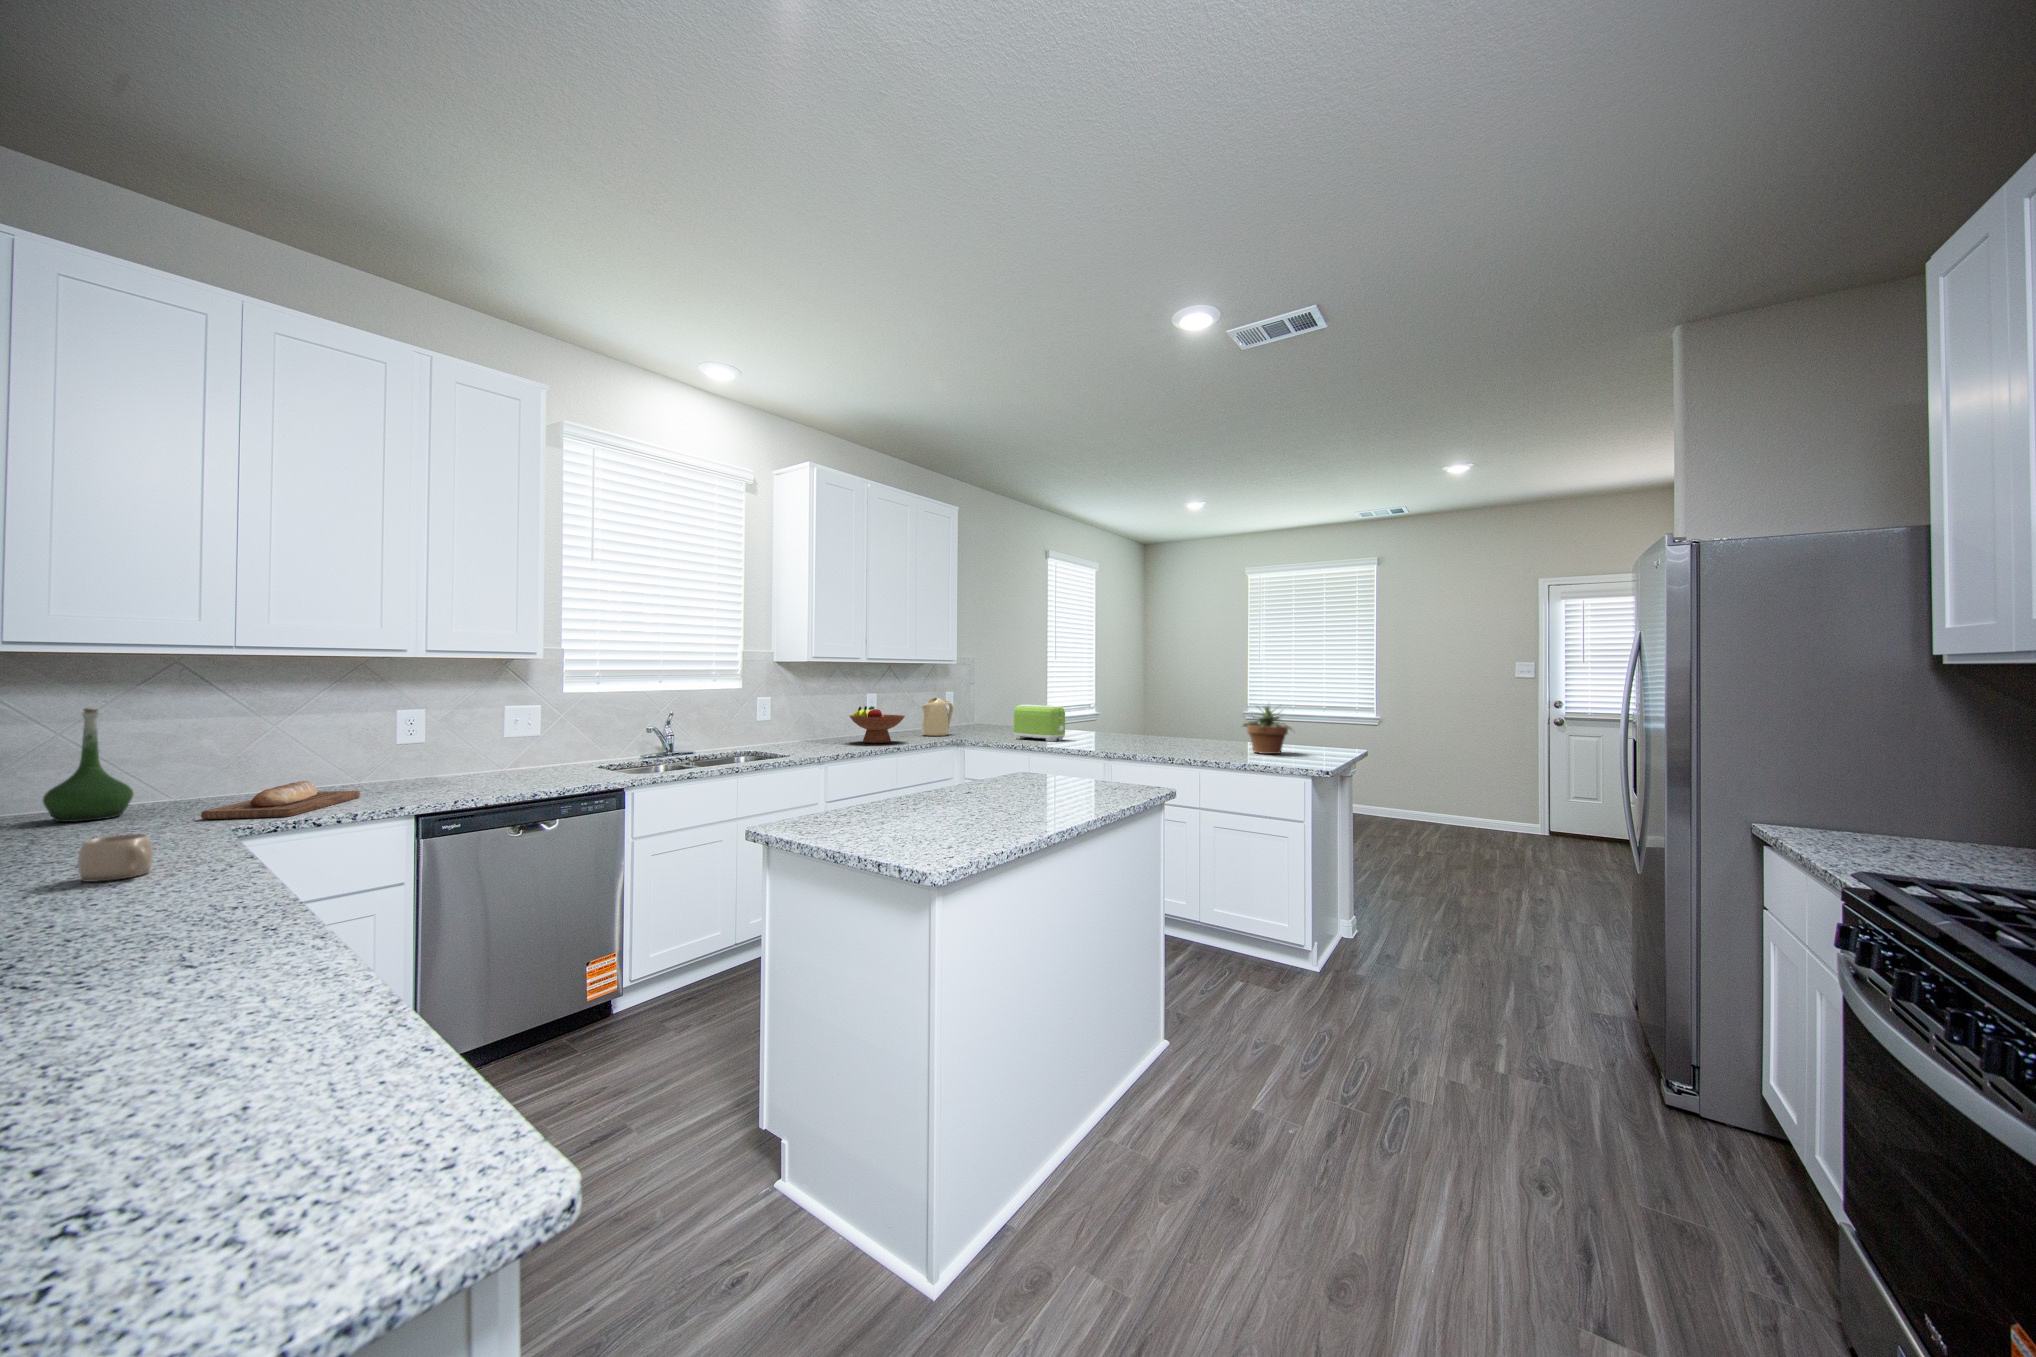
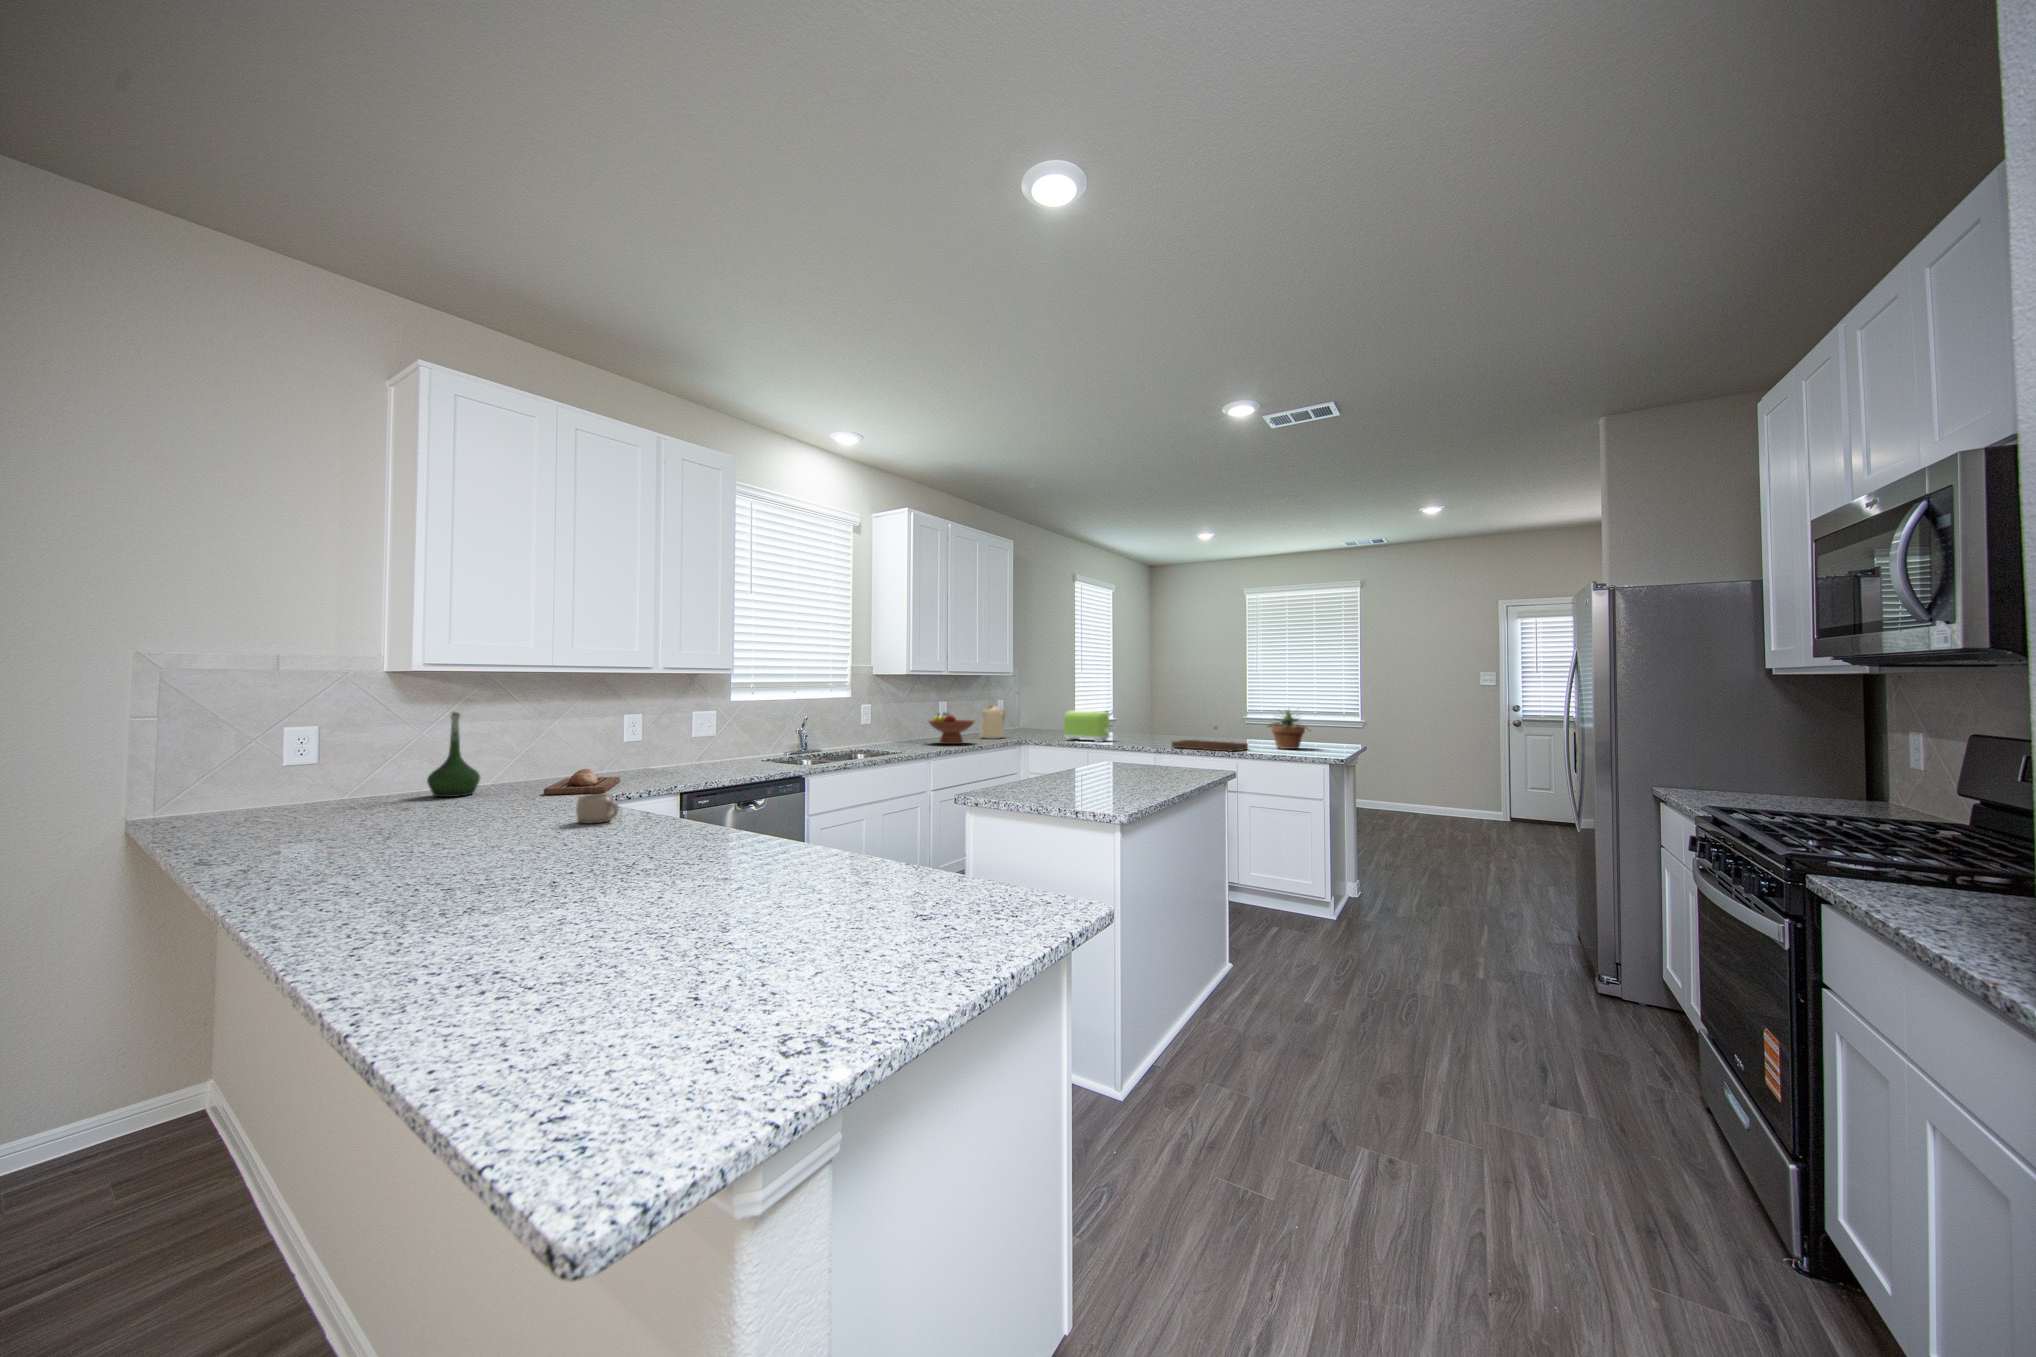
tray: none [1126,725,1217,757] -> present [1172,726,1248,751]

